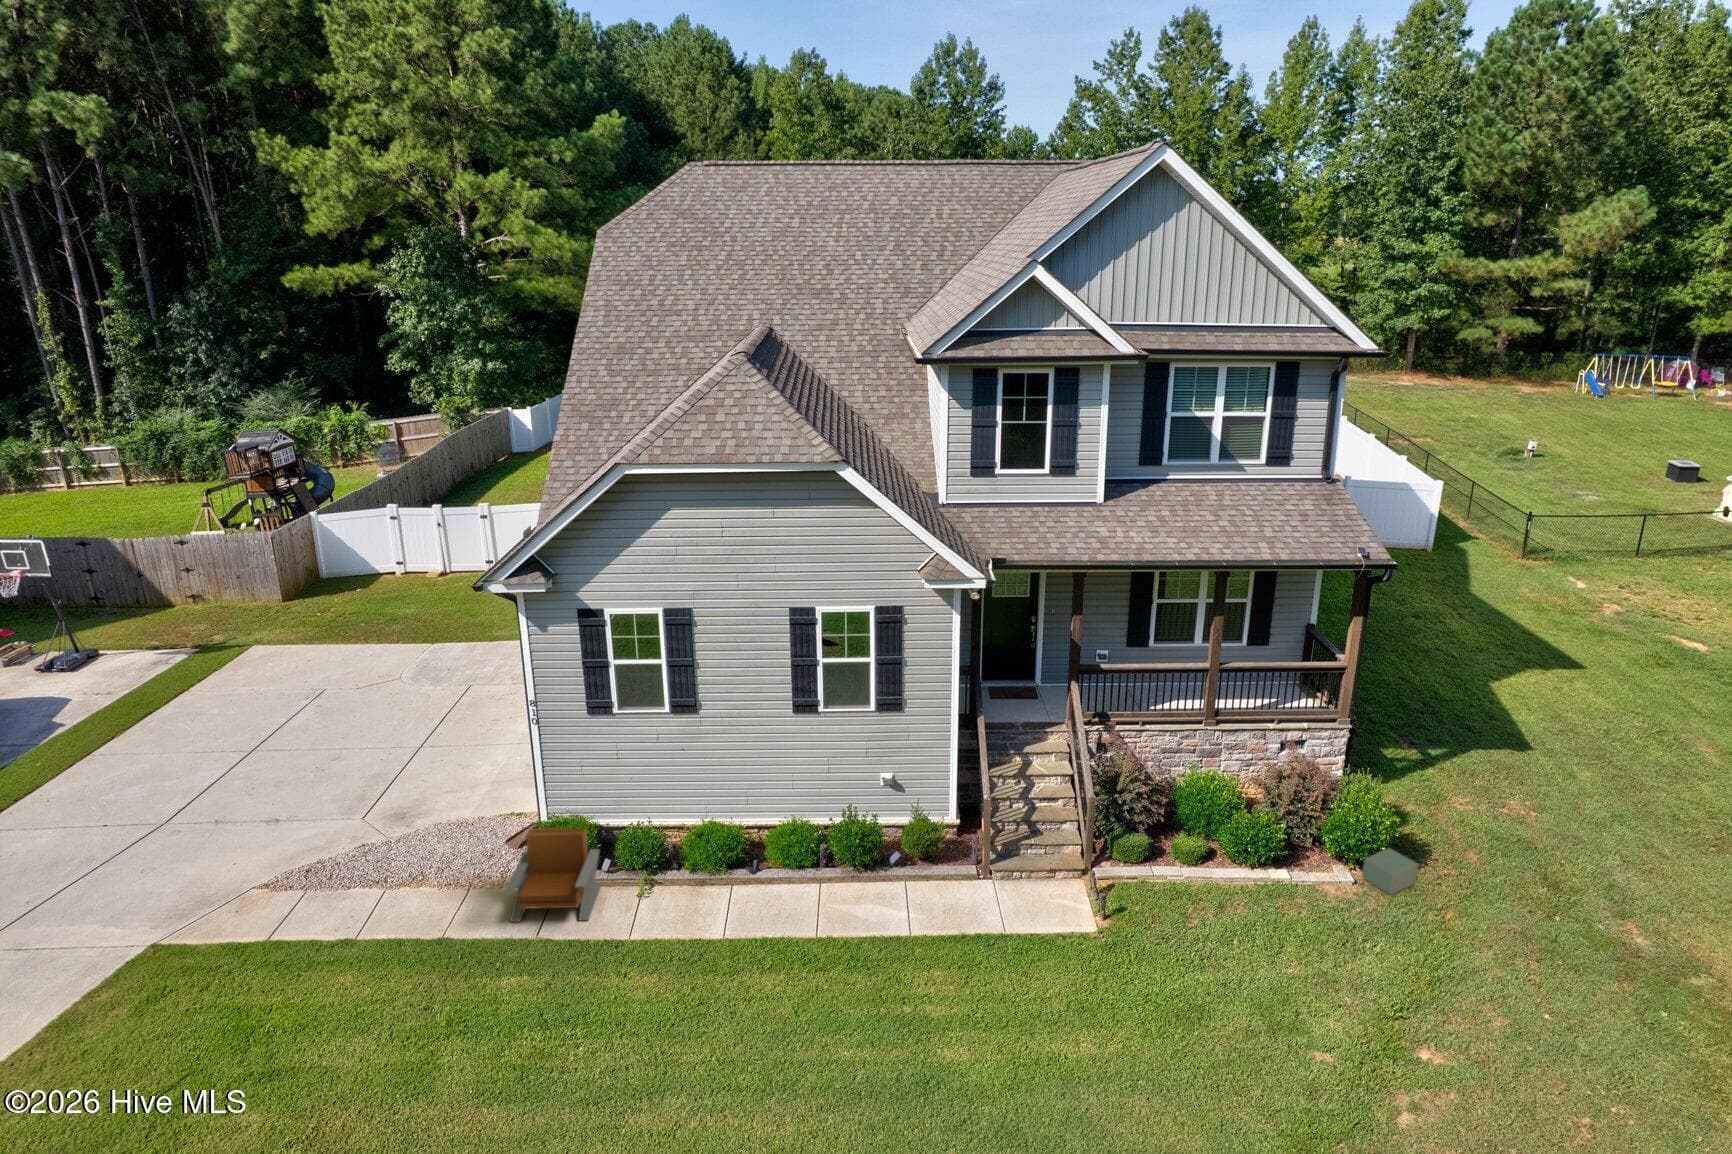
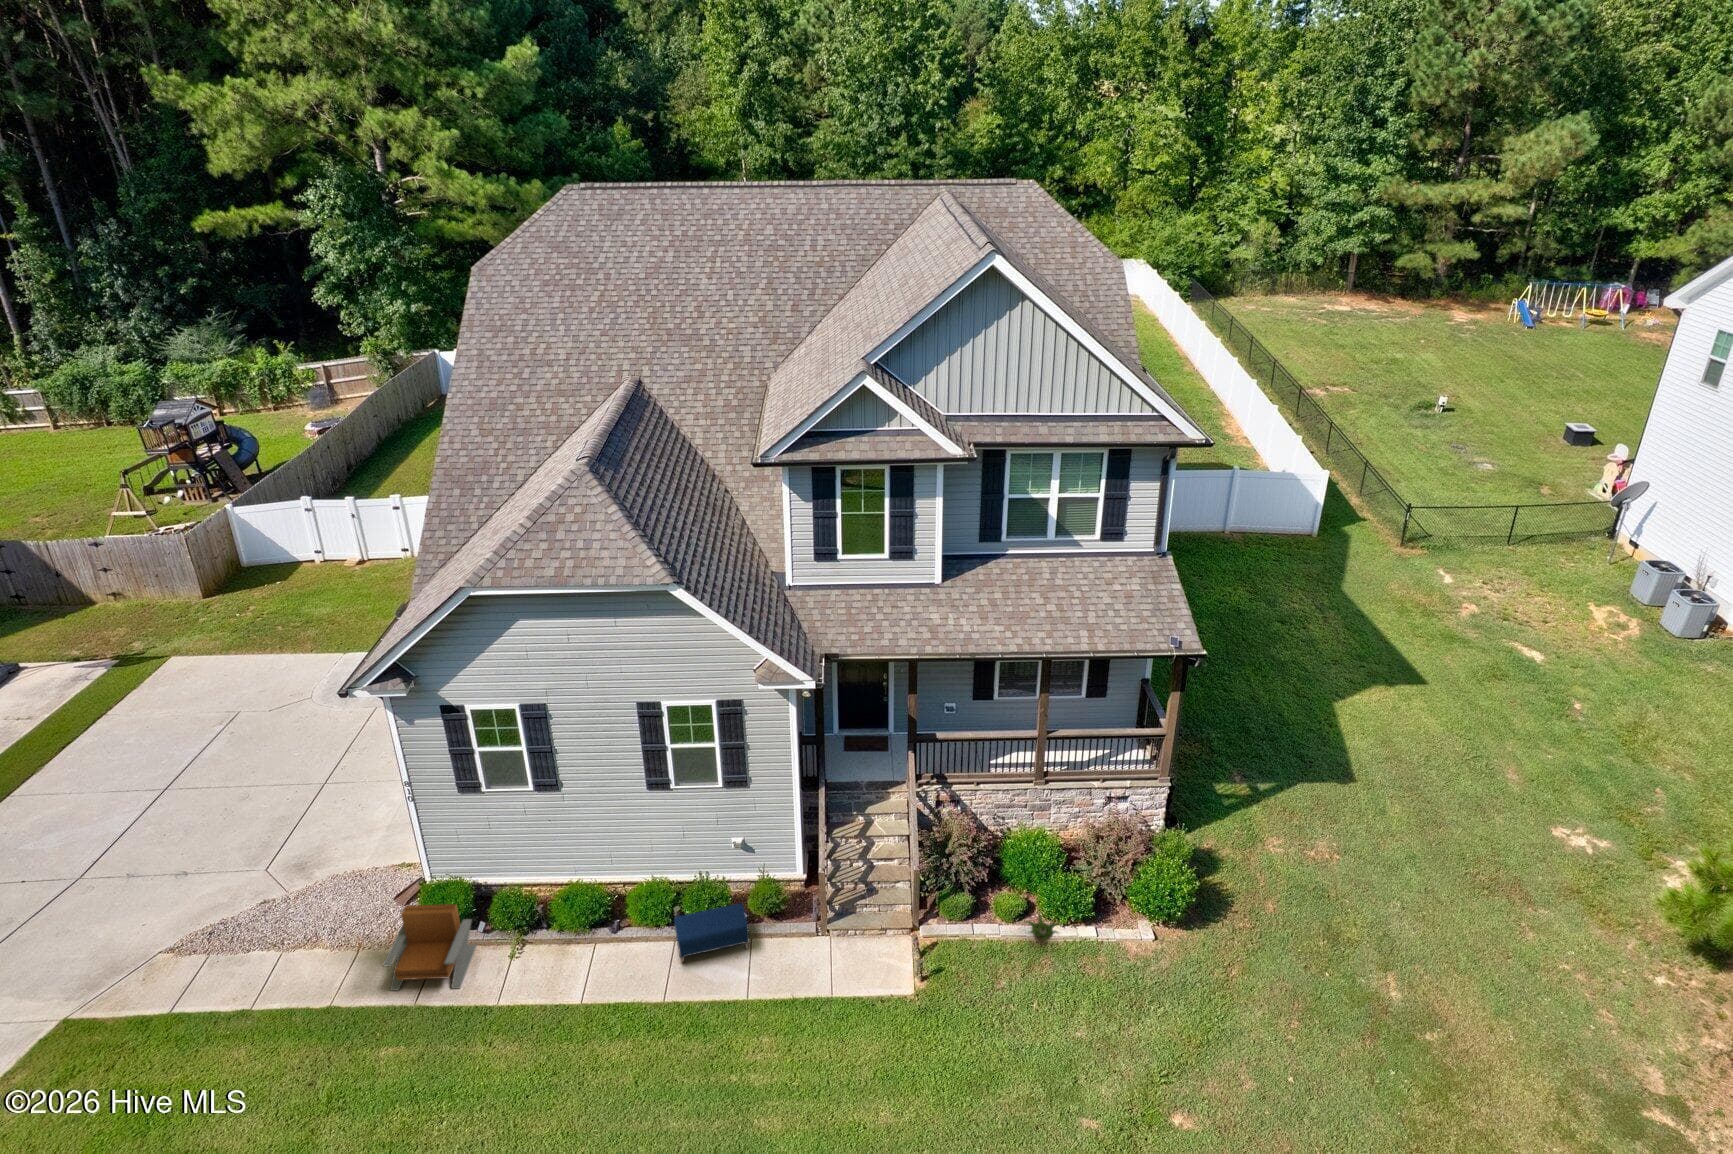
bench: none [825,837,910,900] -> present [674,903,749,963]
storage box: present [1362,848,1419,894] -> none [1149,909,1197,955]
decorative plant: none [1217,853,1263,885] -> present [1026,916,1059,945]

